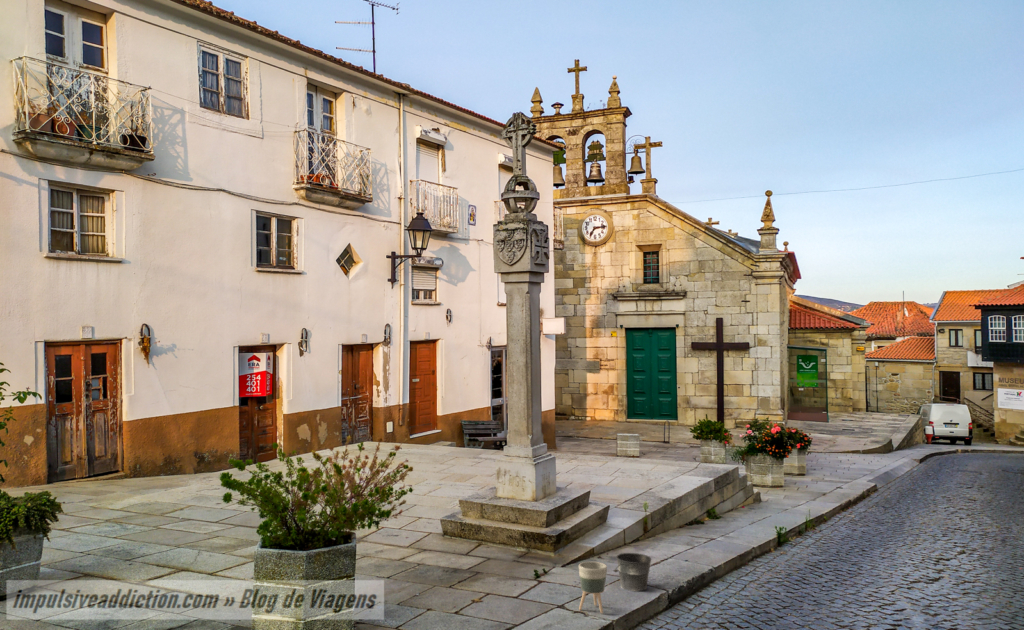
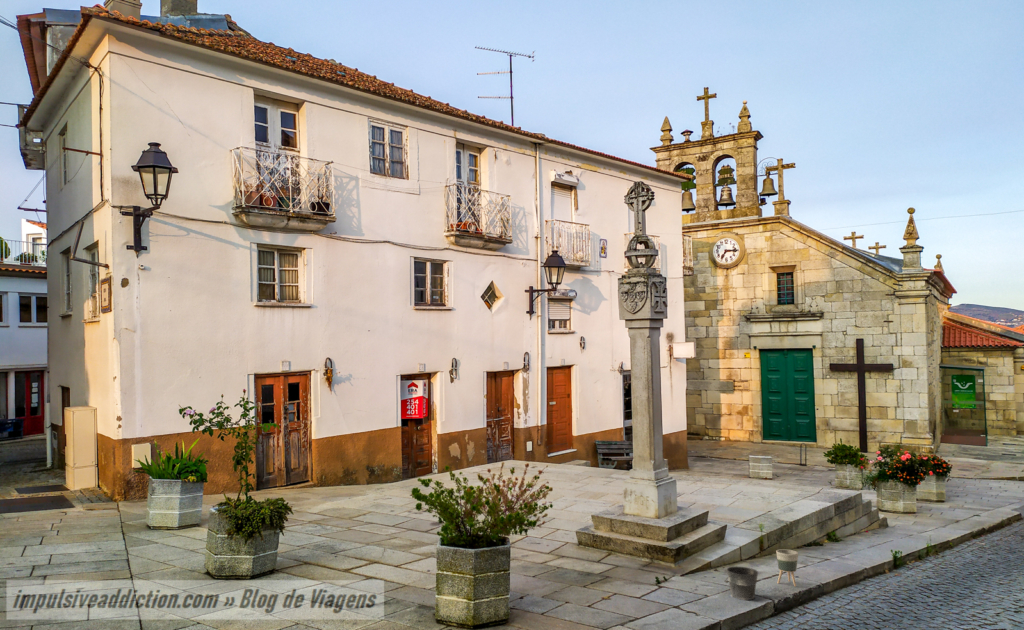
planter: present [579,562,607,613] -> present [776,549,798,586]

